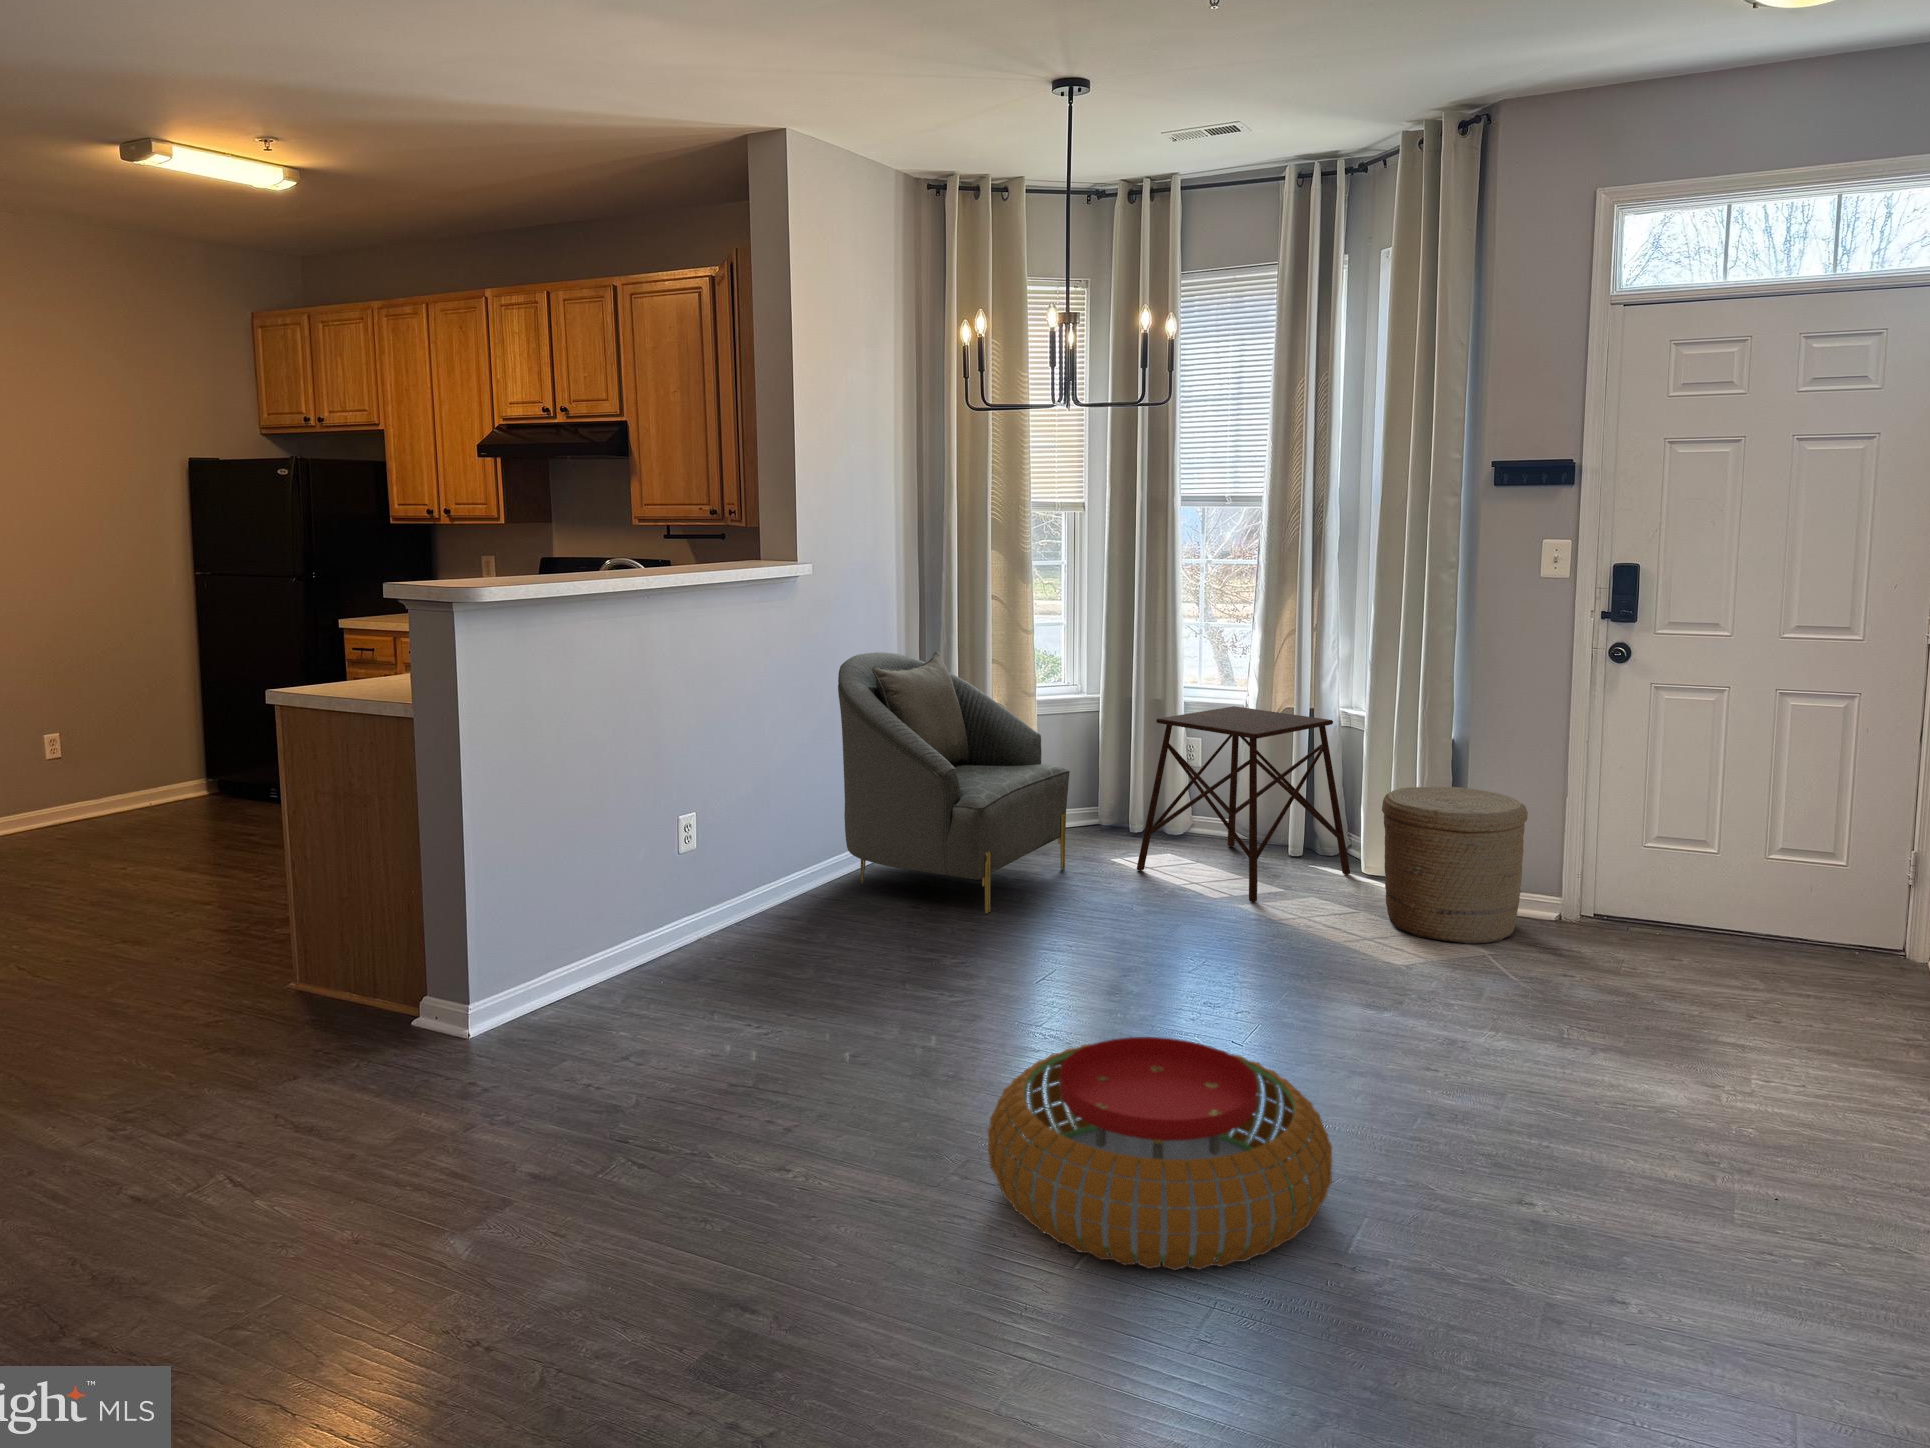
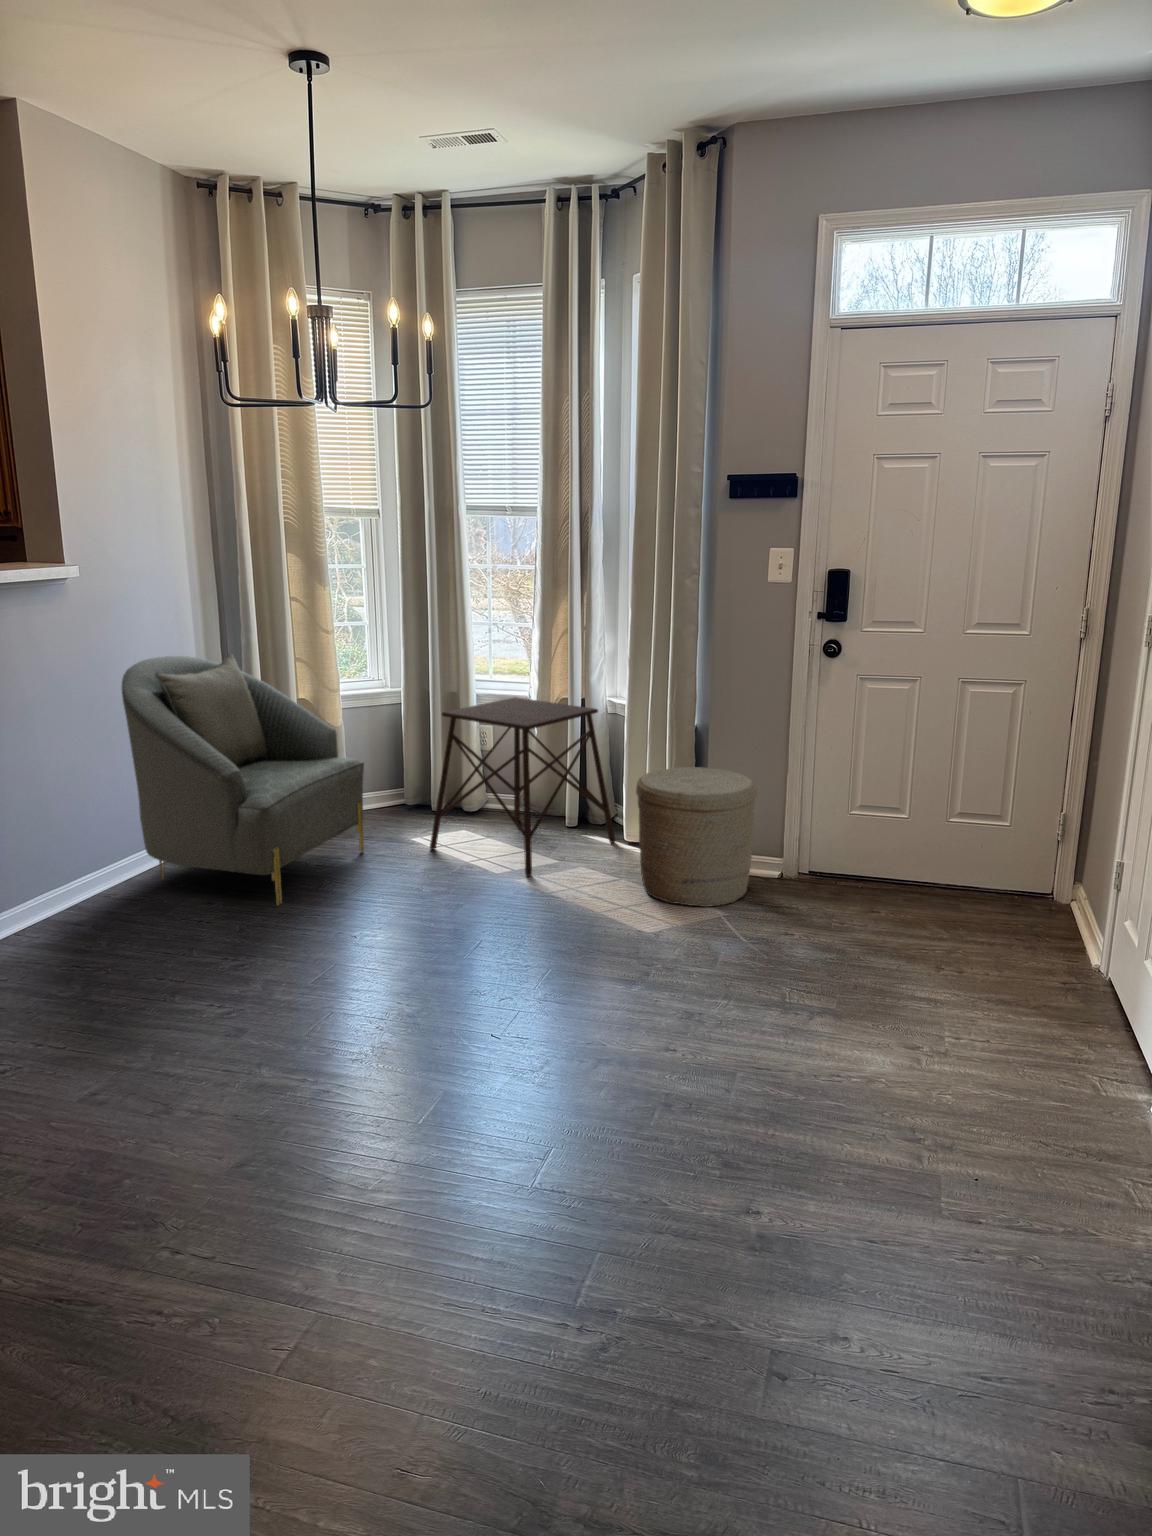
pouf: present [988,1037,1333,1270] -> none [190,1064,555,1347]

